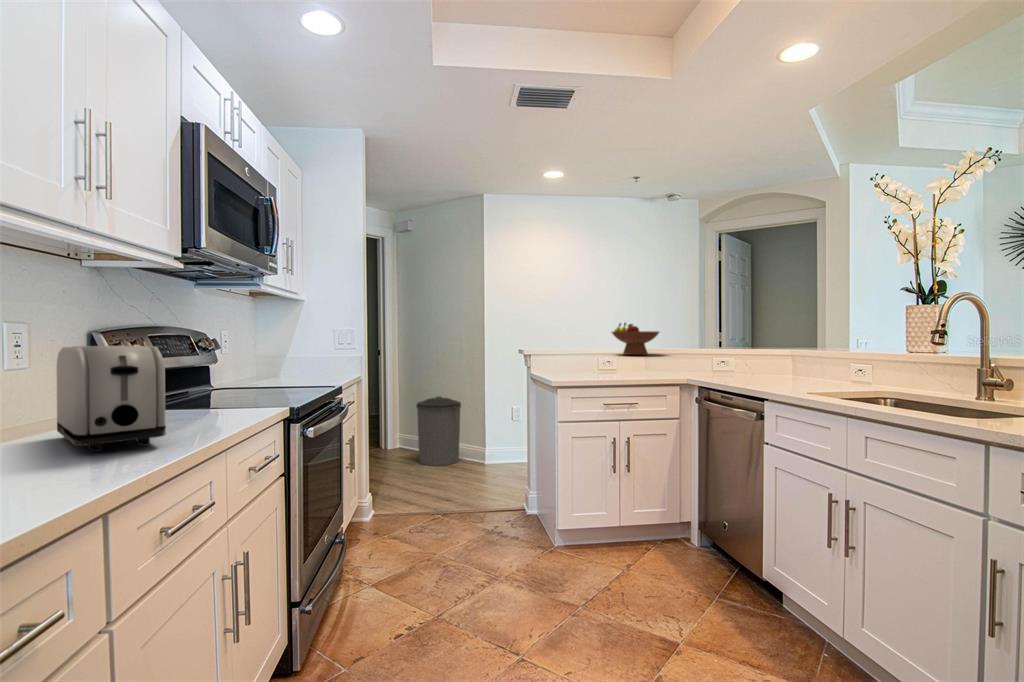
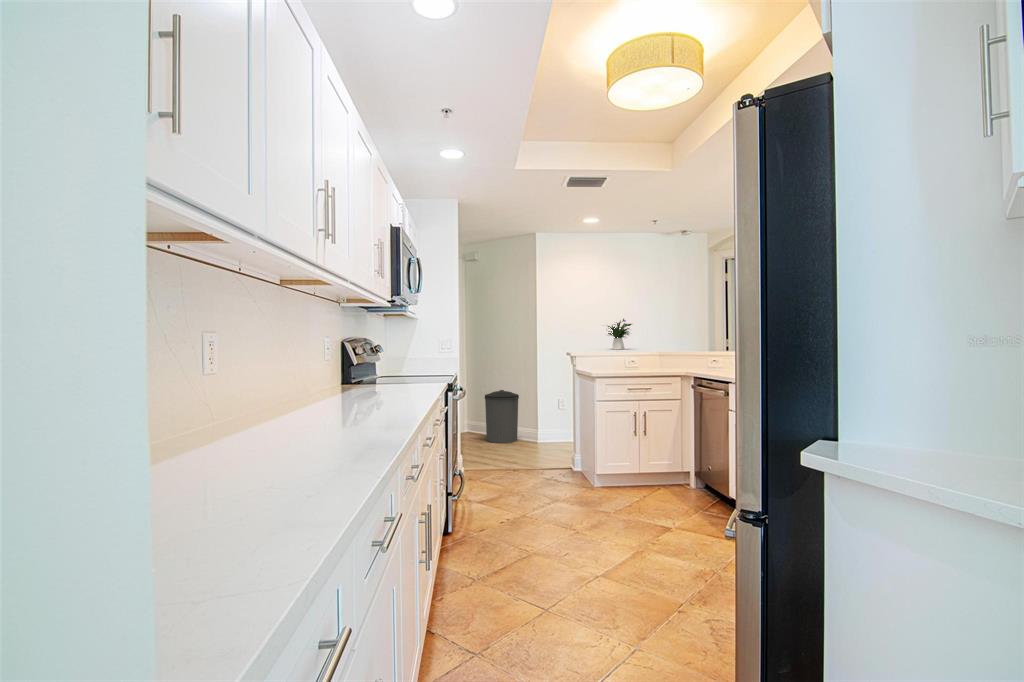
flower arrangement: none [567,303,607,344] -> present [608,319,632,349]
fruit bowl: present [612,323,659,355] -> none [634,333,671,356]
toaster: present [57,346,166,452] -> none [361,349,417,396]

